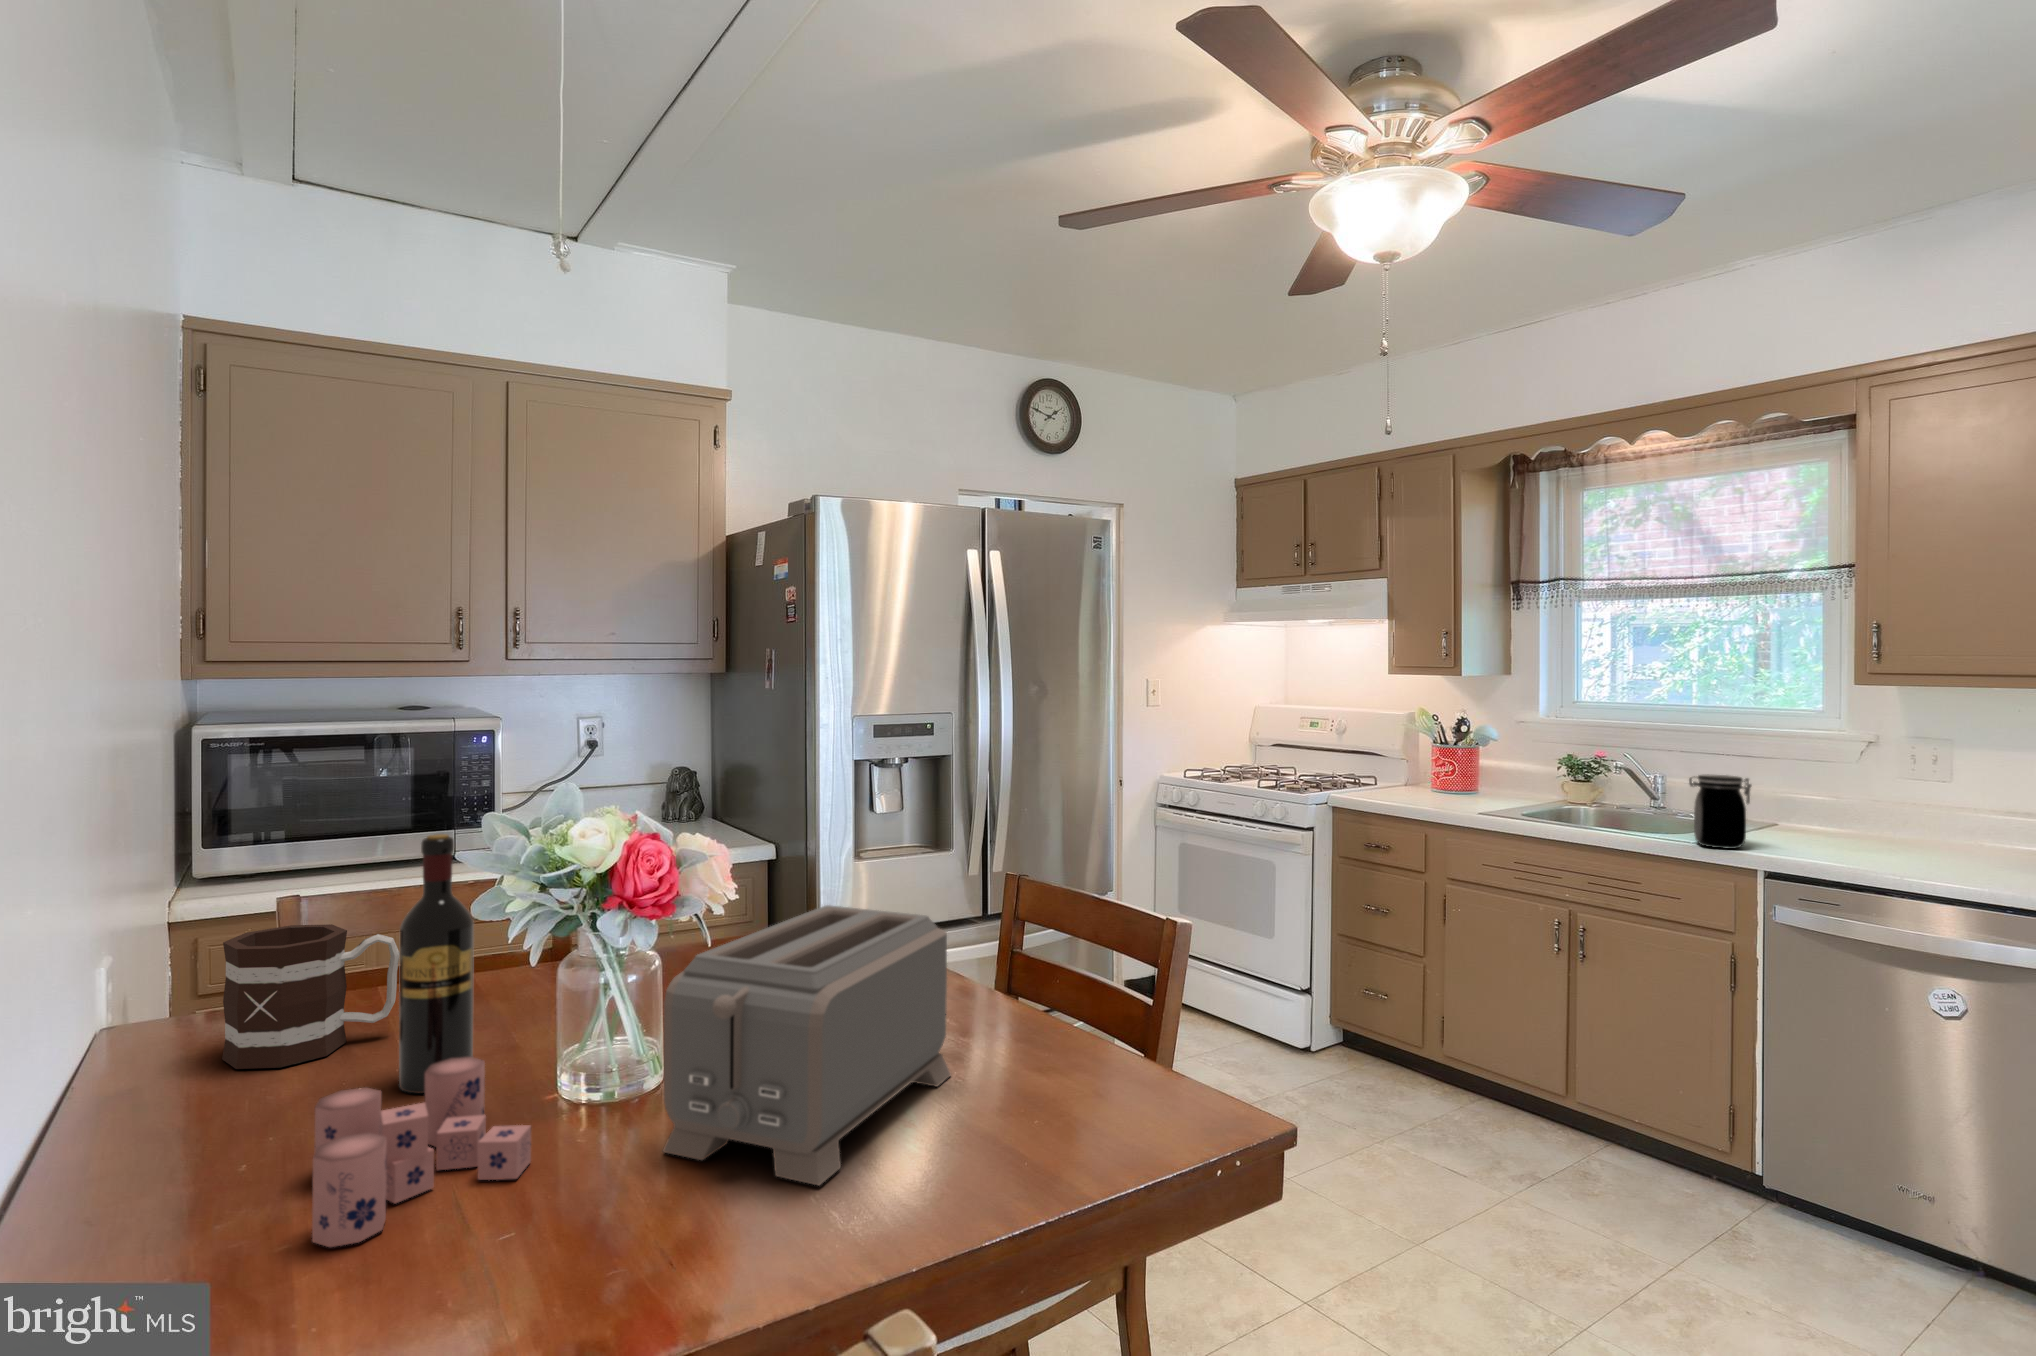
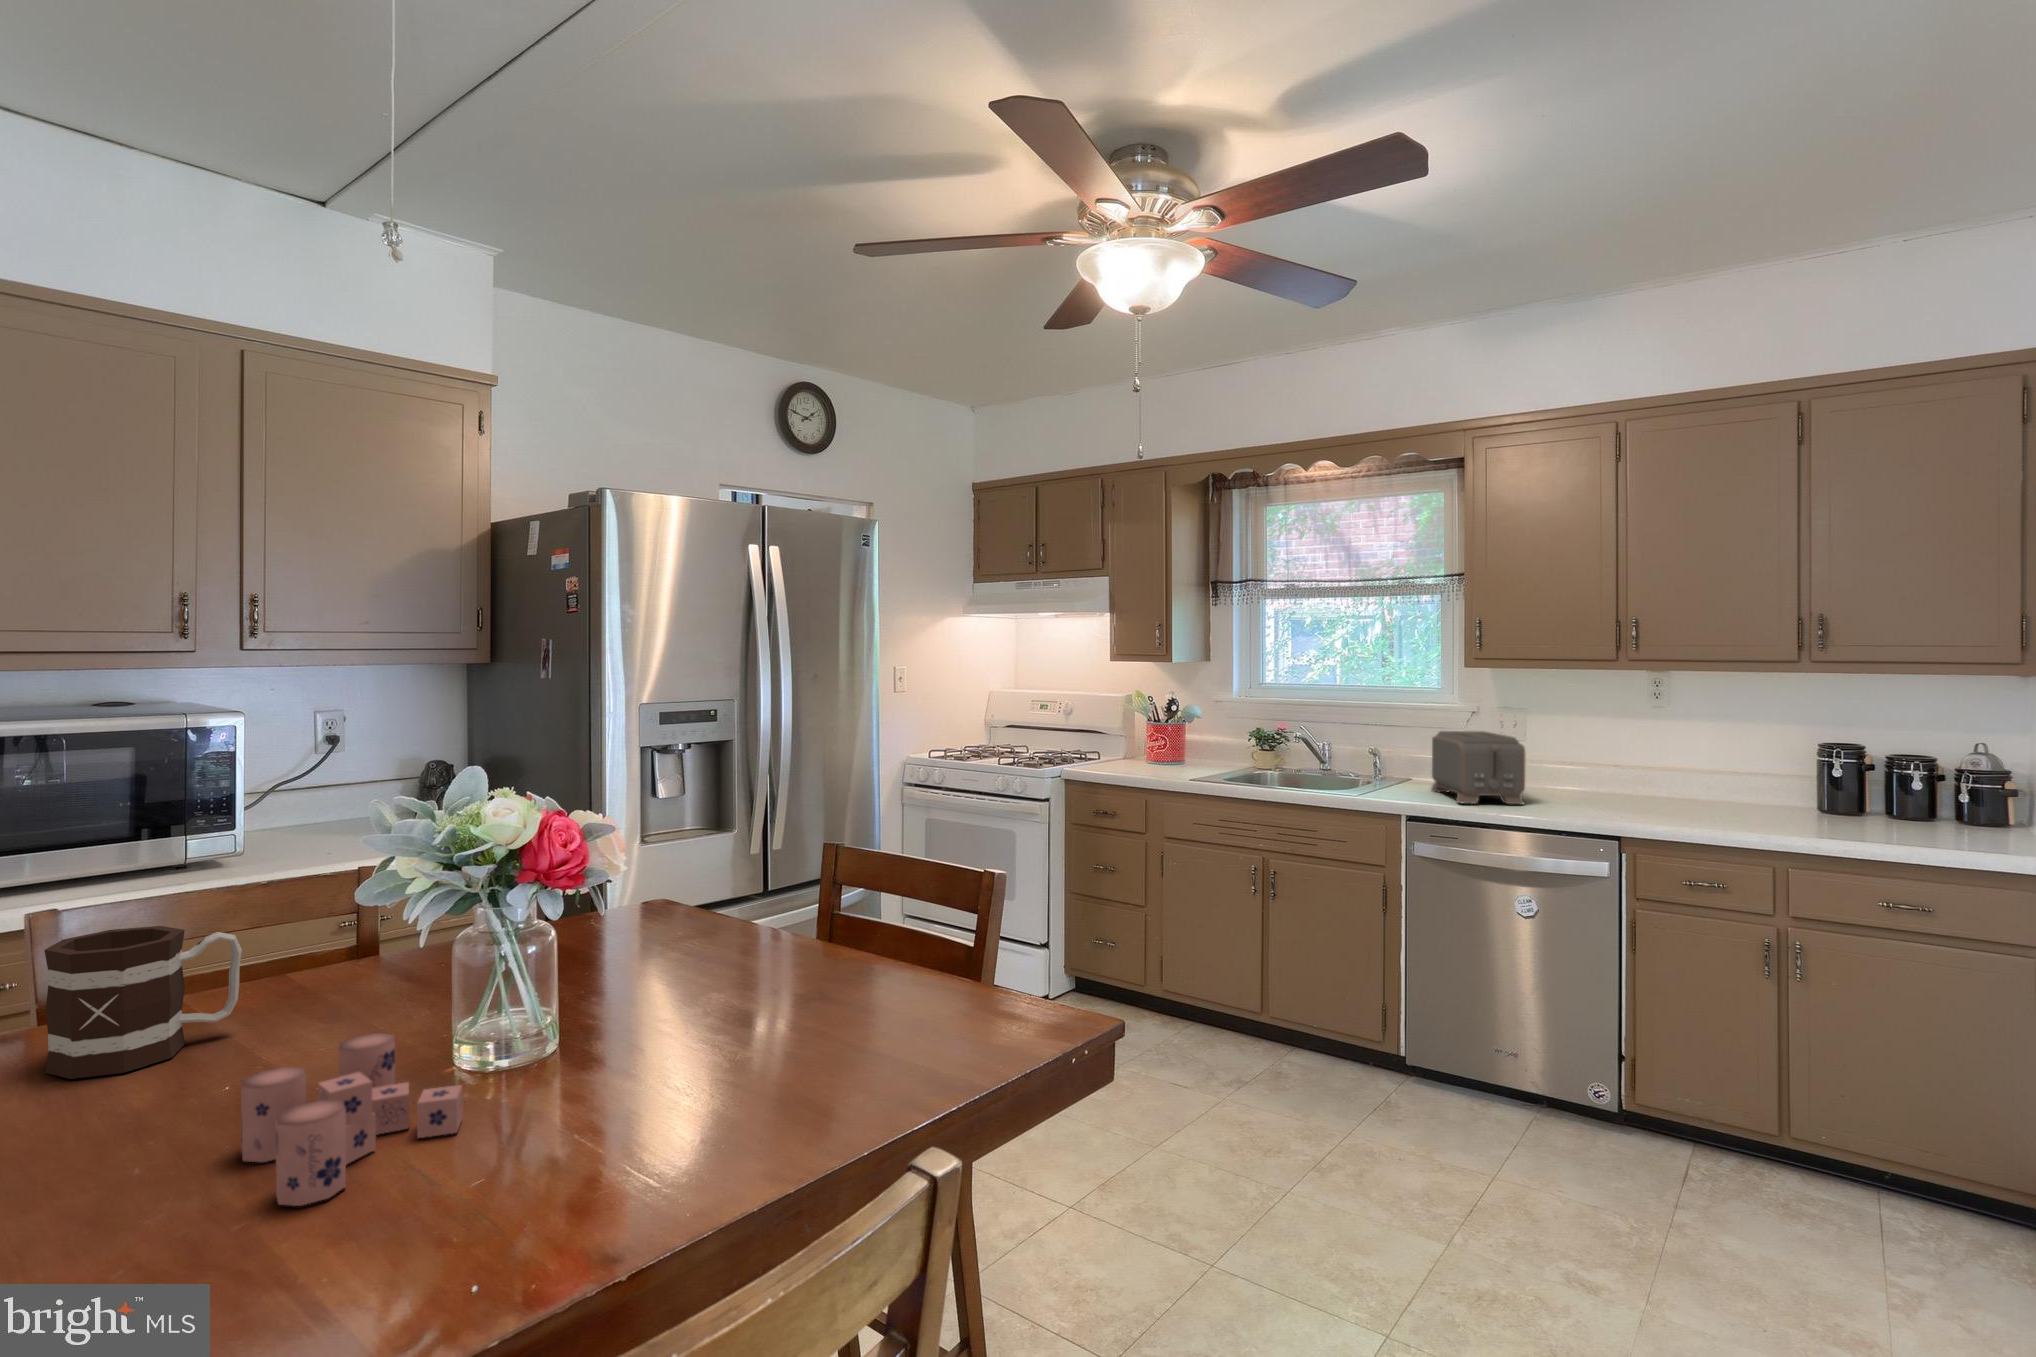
jar: present [1689,774,1751,849] -> none [1351,741,1396,799]
wine bottle: present [399,834,474,1093] -> none [275,824,352,1079]
toaster: present [663,905,951,1185] -> present [1431,731,1526,804]

